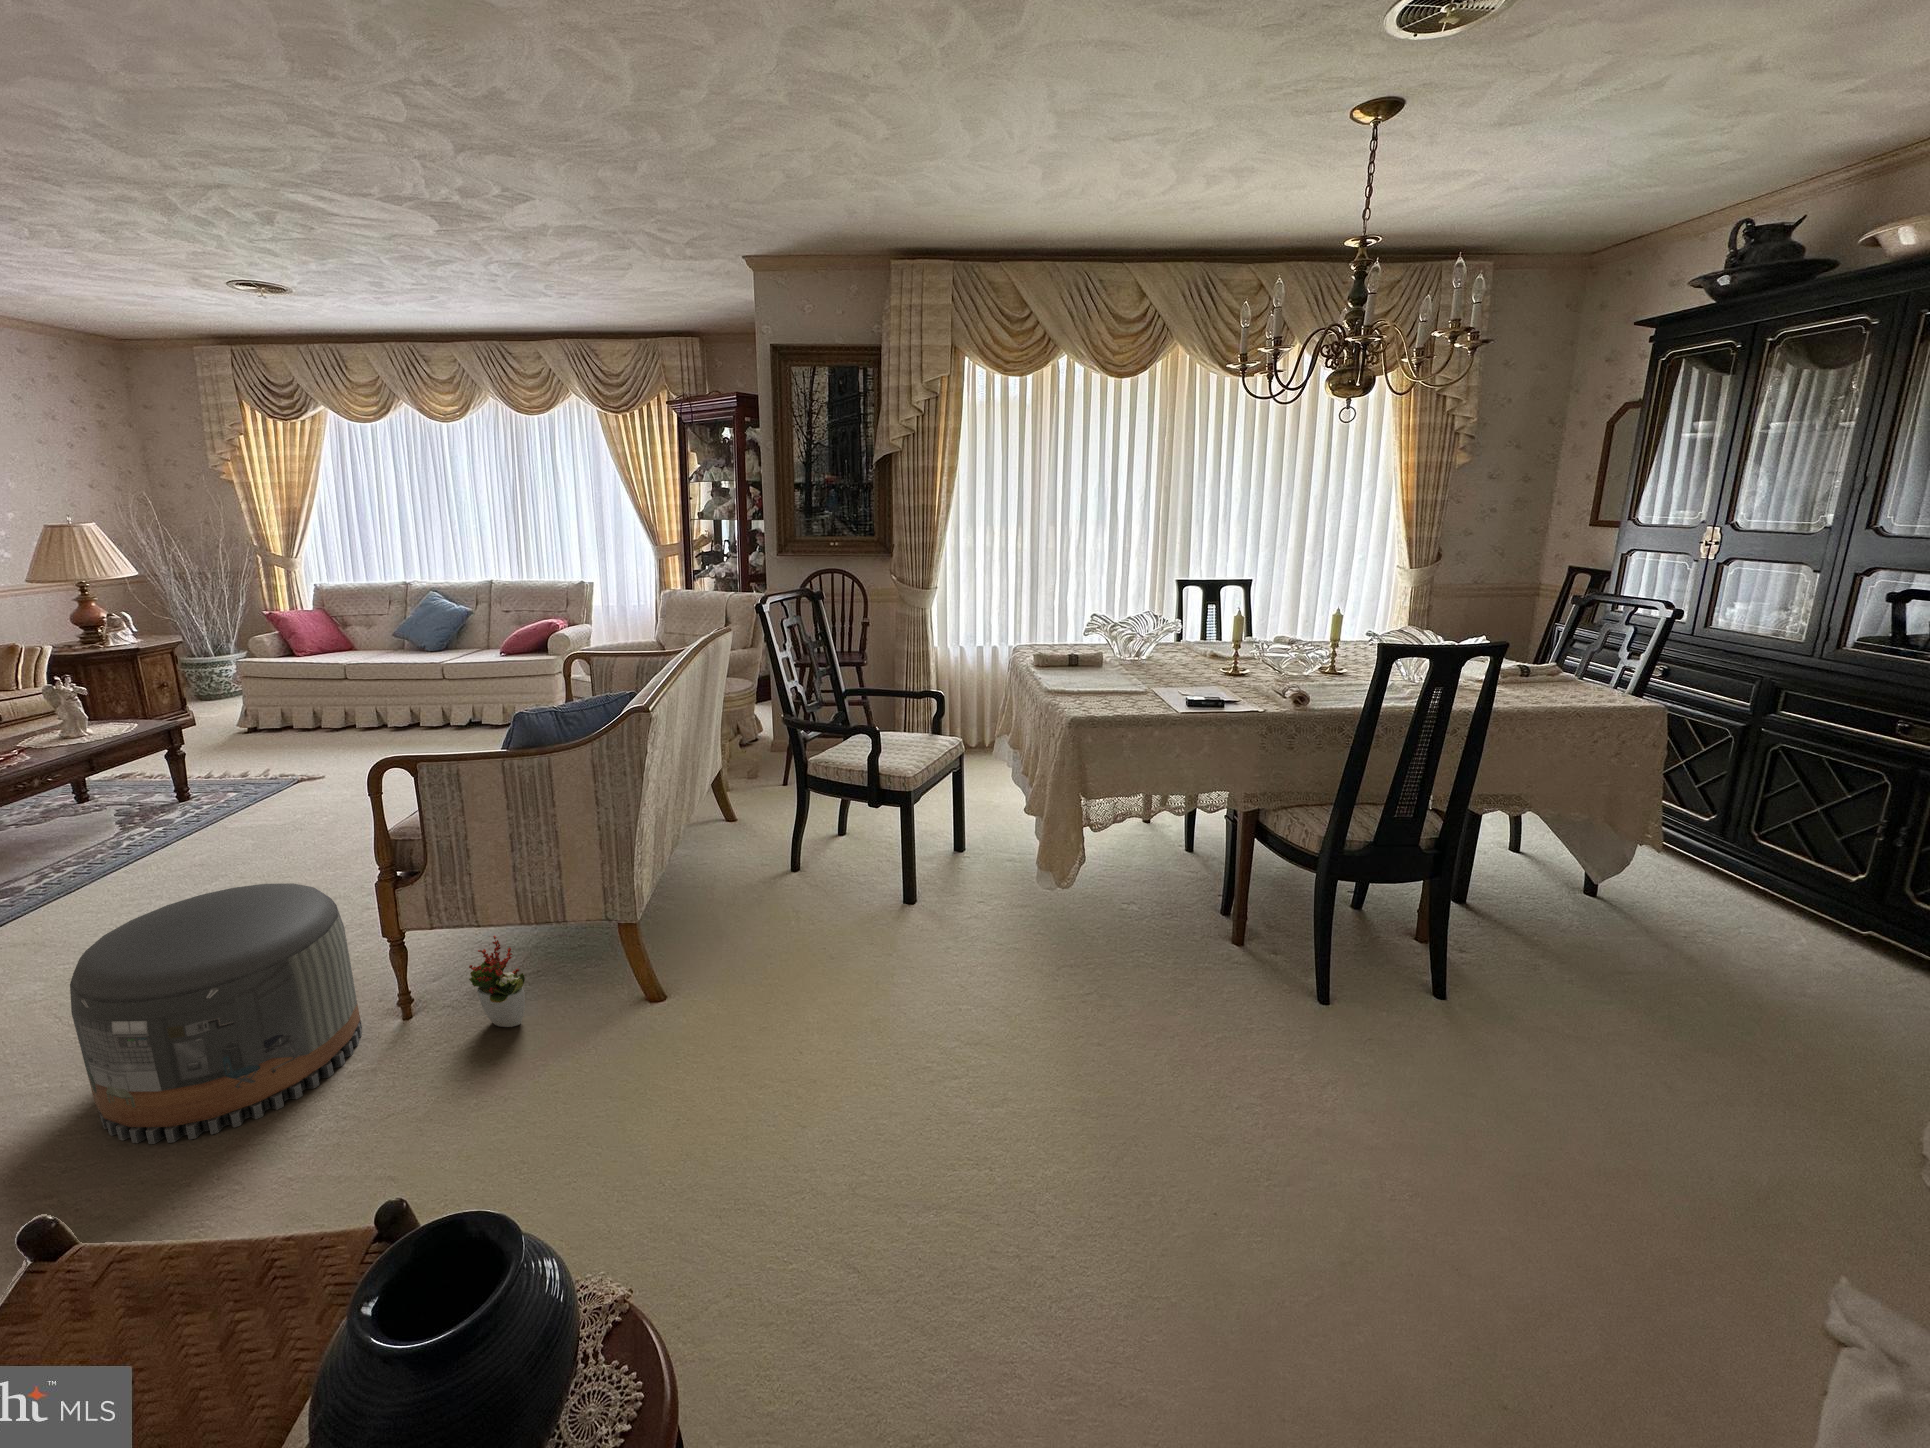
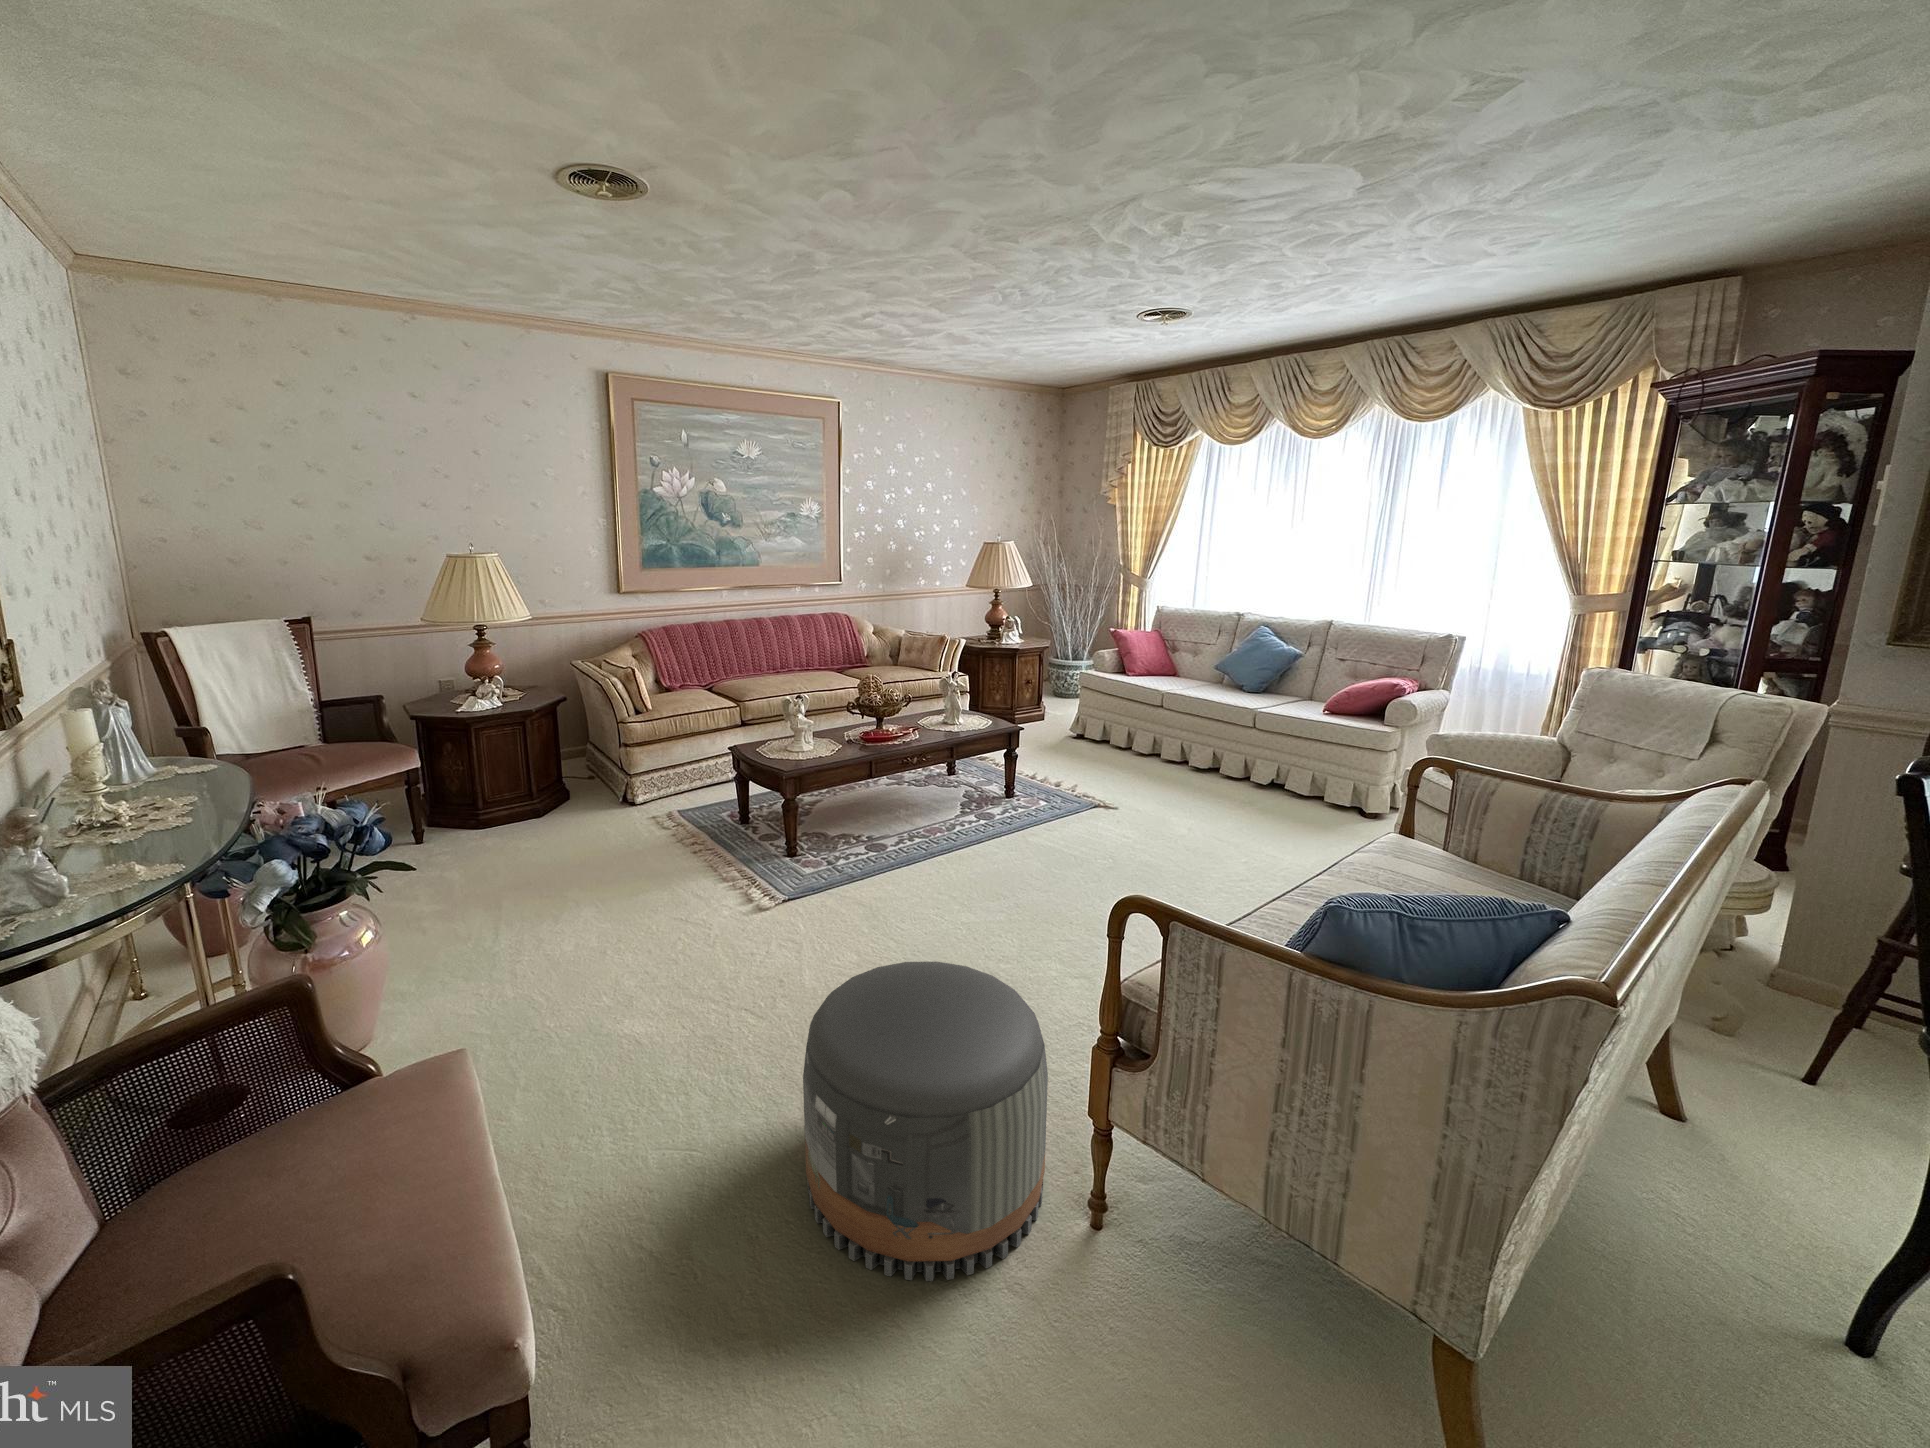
decorative plant: present [469,936,525,1027] -> none [1167,1208,1244,1364]

